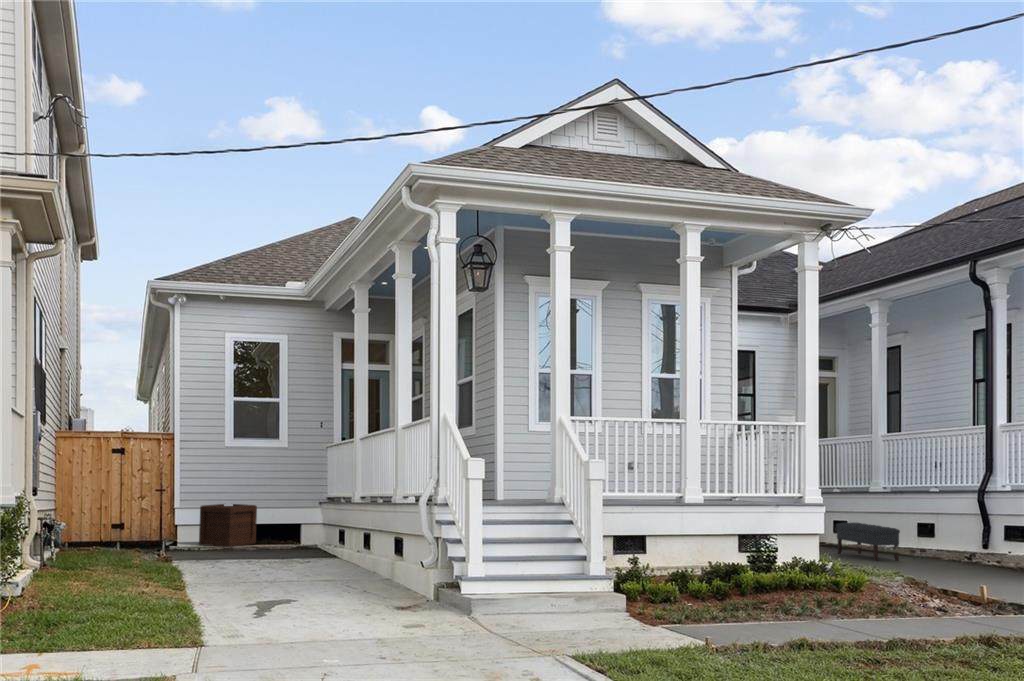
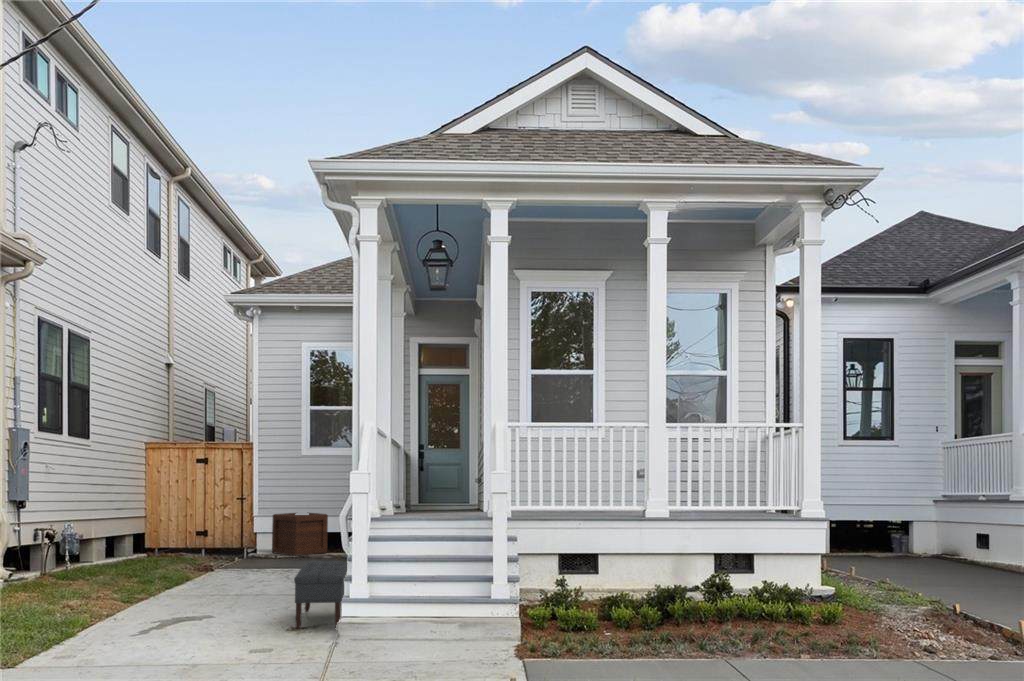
bench: present [836,523,900,561] -> present [294,561,347,629]

